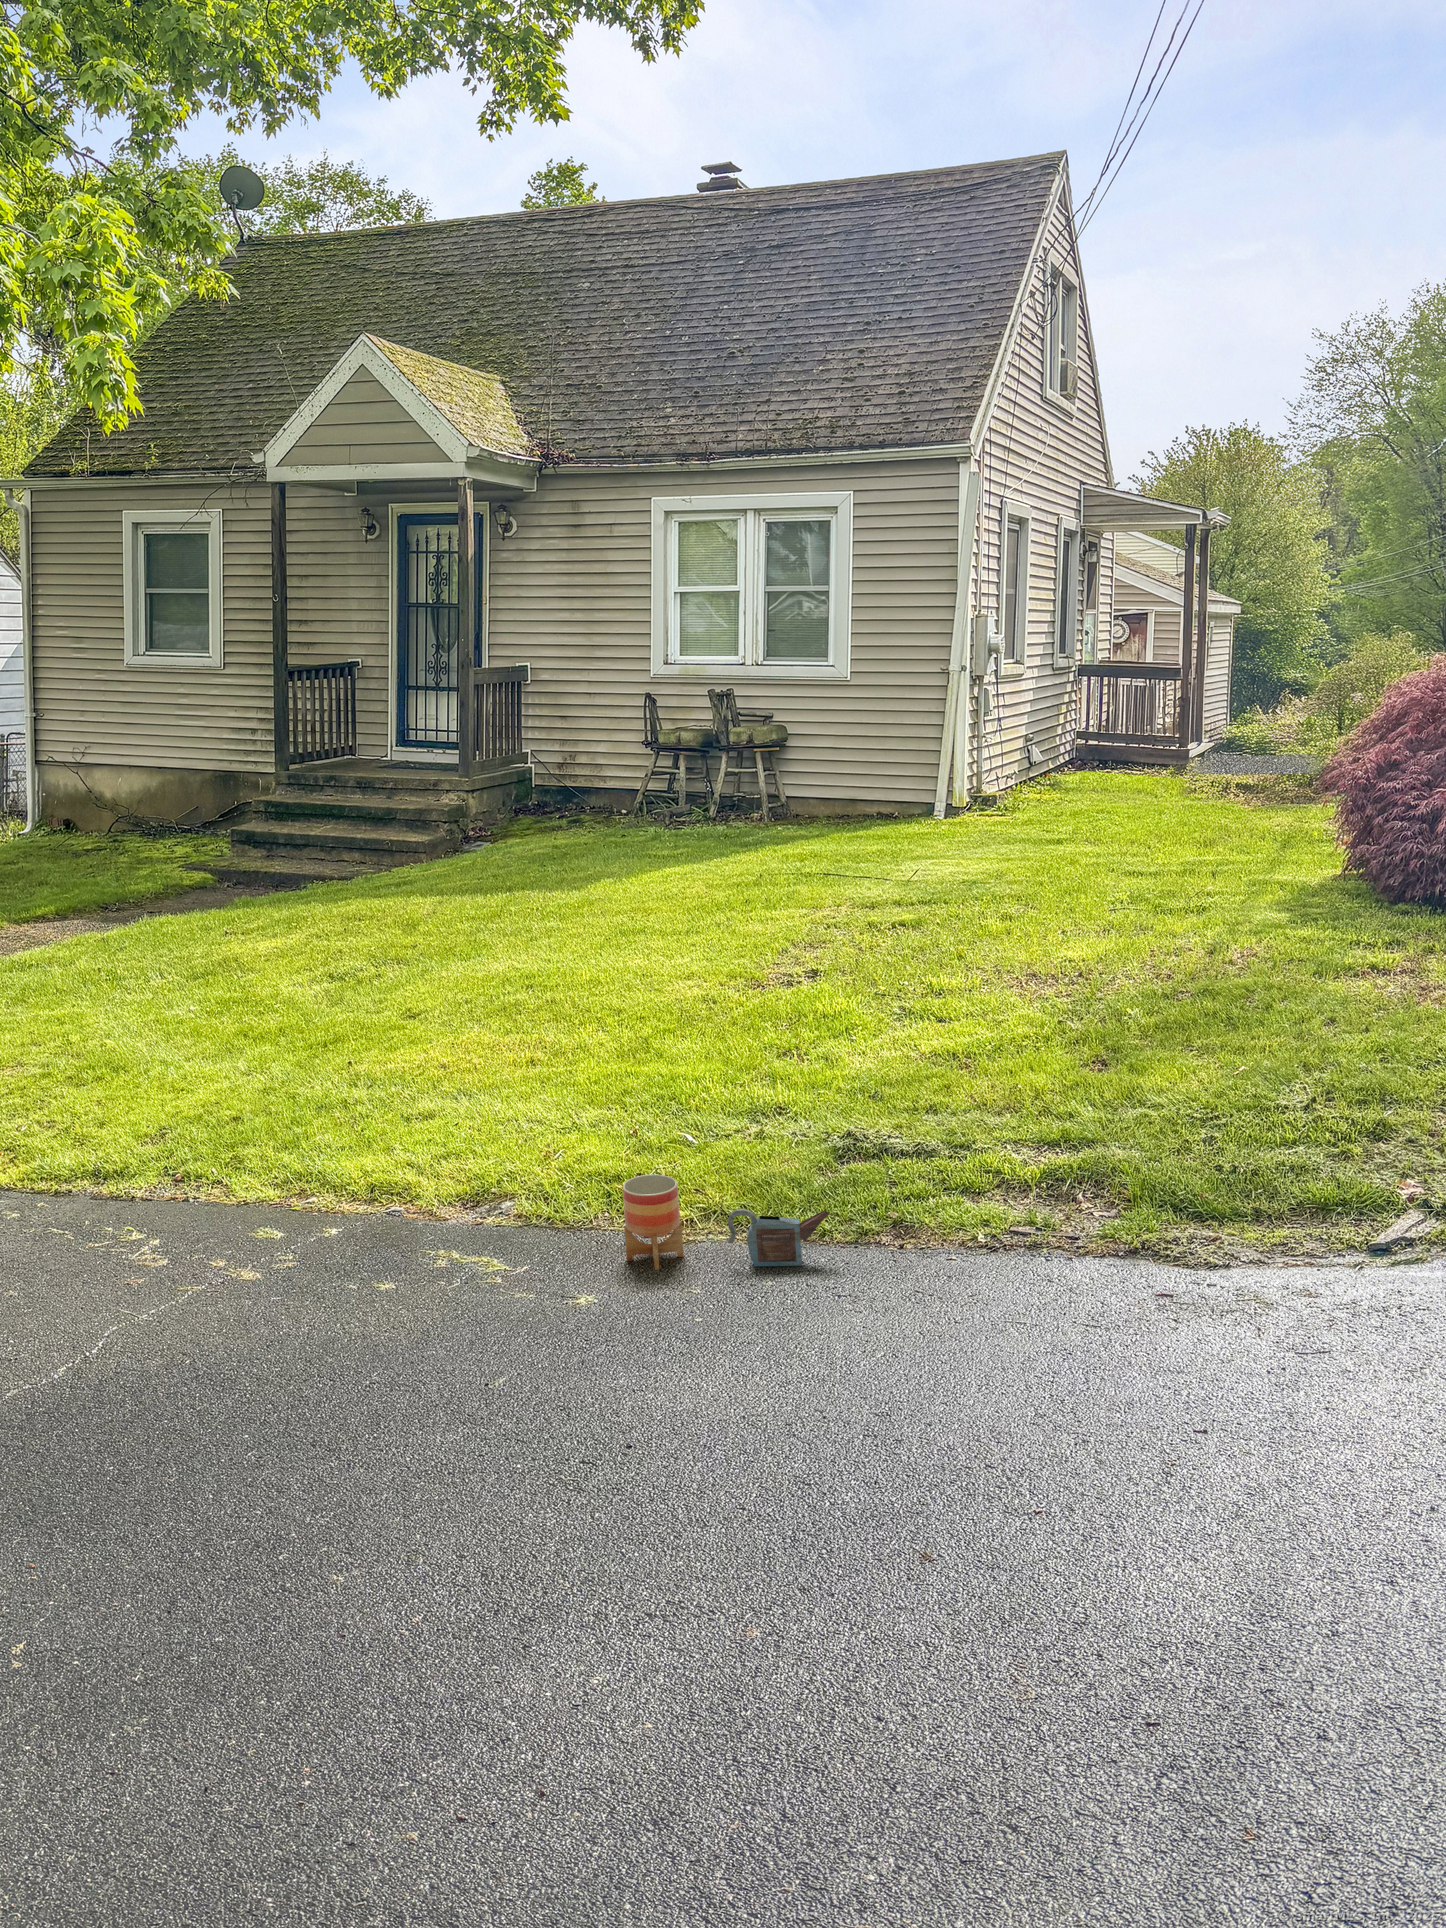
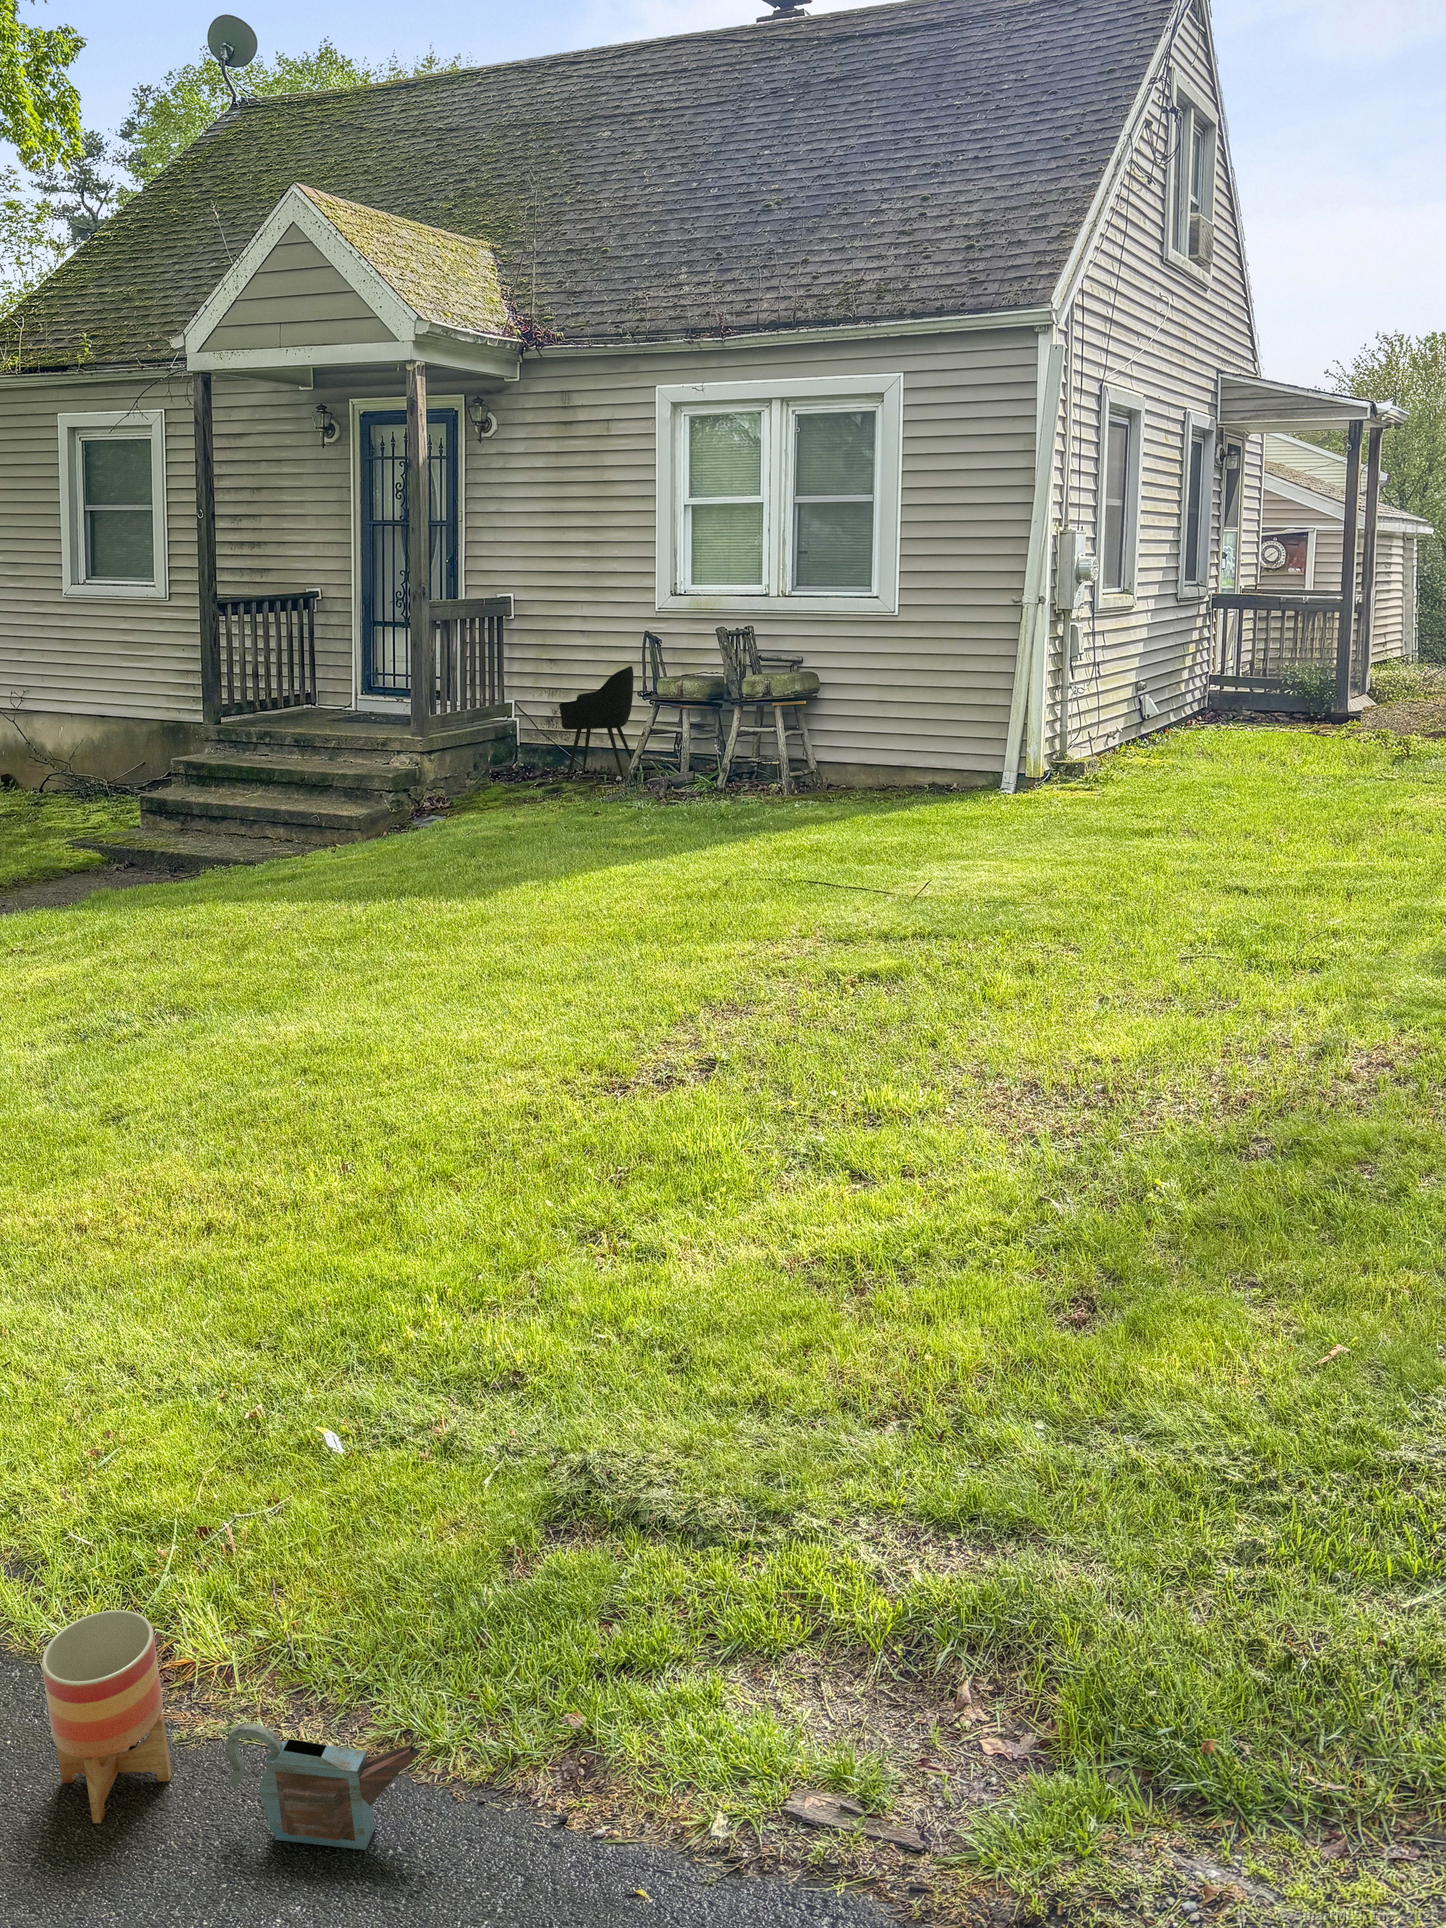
armchair: none [580,722,640,816] -> present [559,666,633,782]

